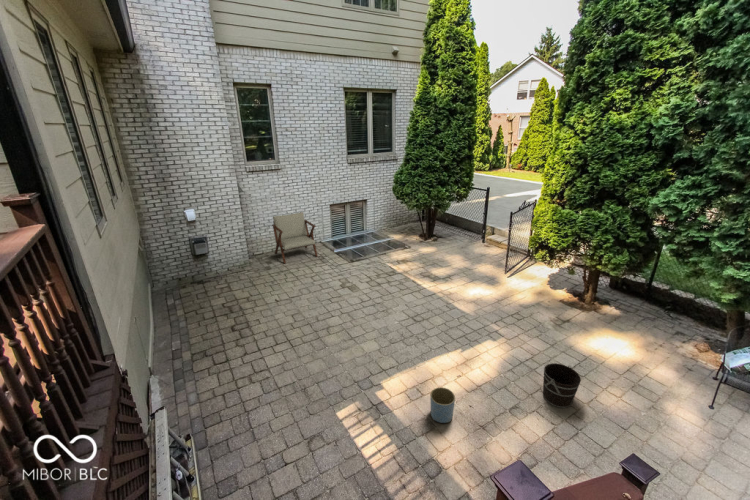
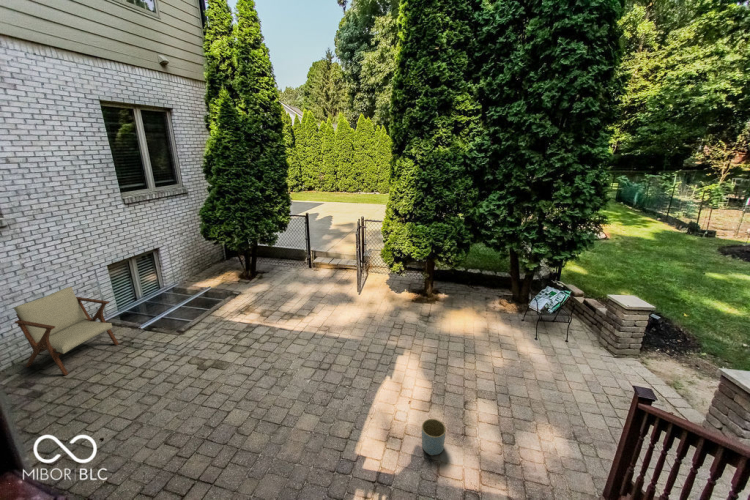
bucket: present [543,363,581,408] -> none [466,351,495,387]

